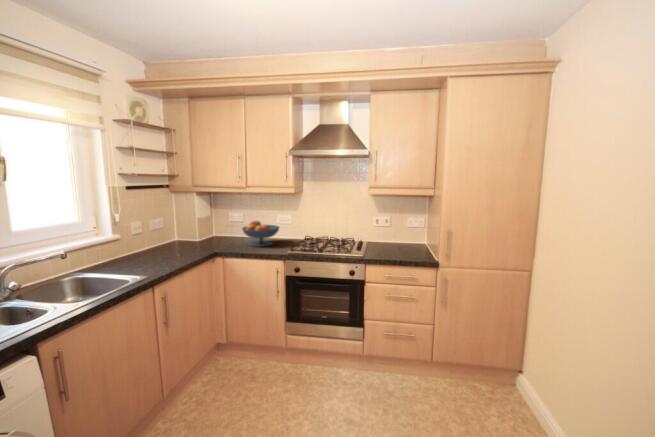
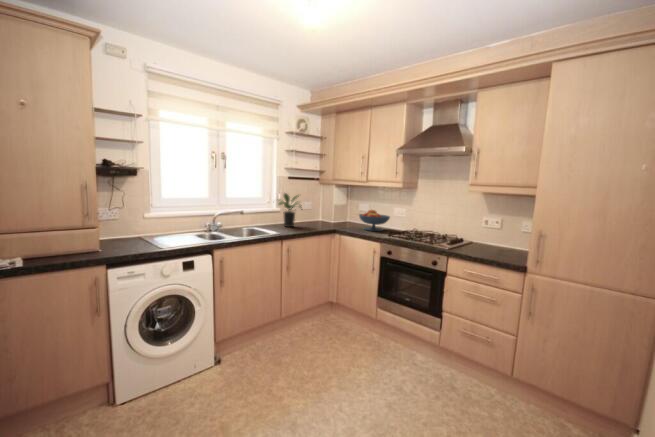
potted plant: none [110,212,166,263] -> present [279,193,302,227]

